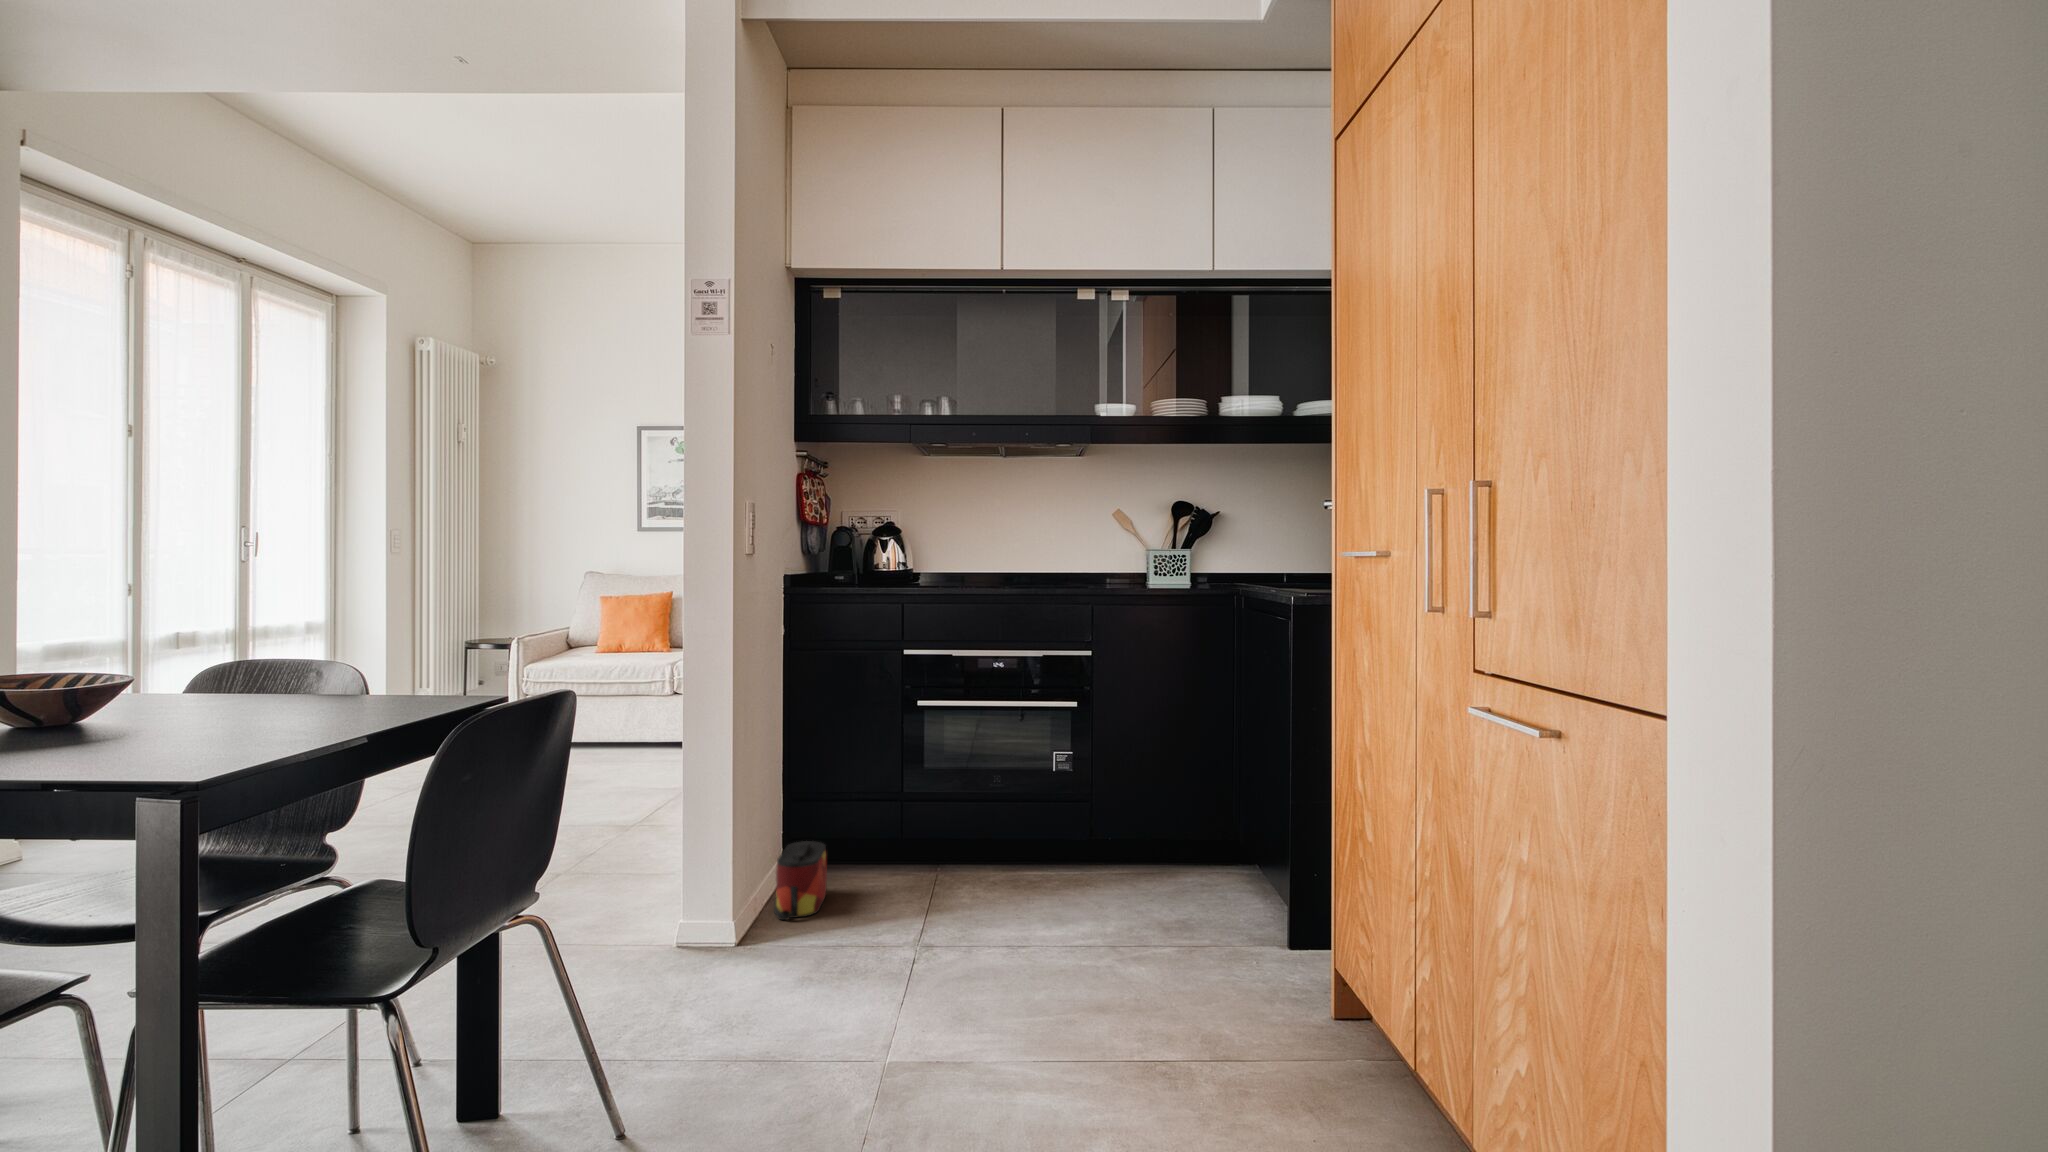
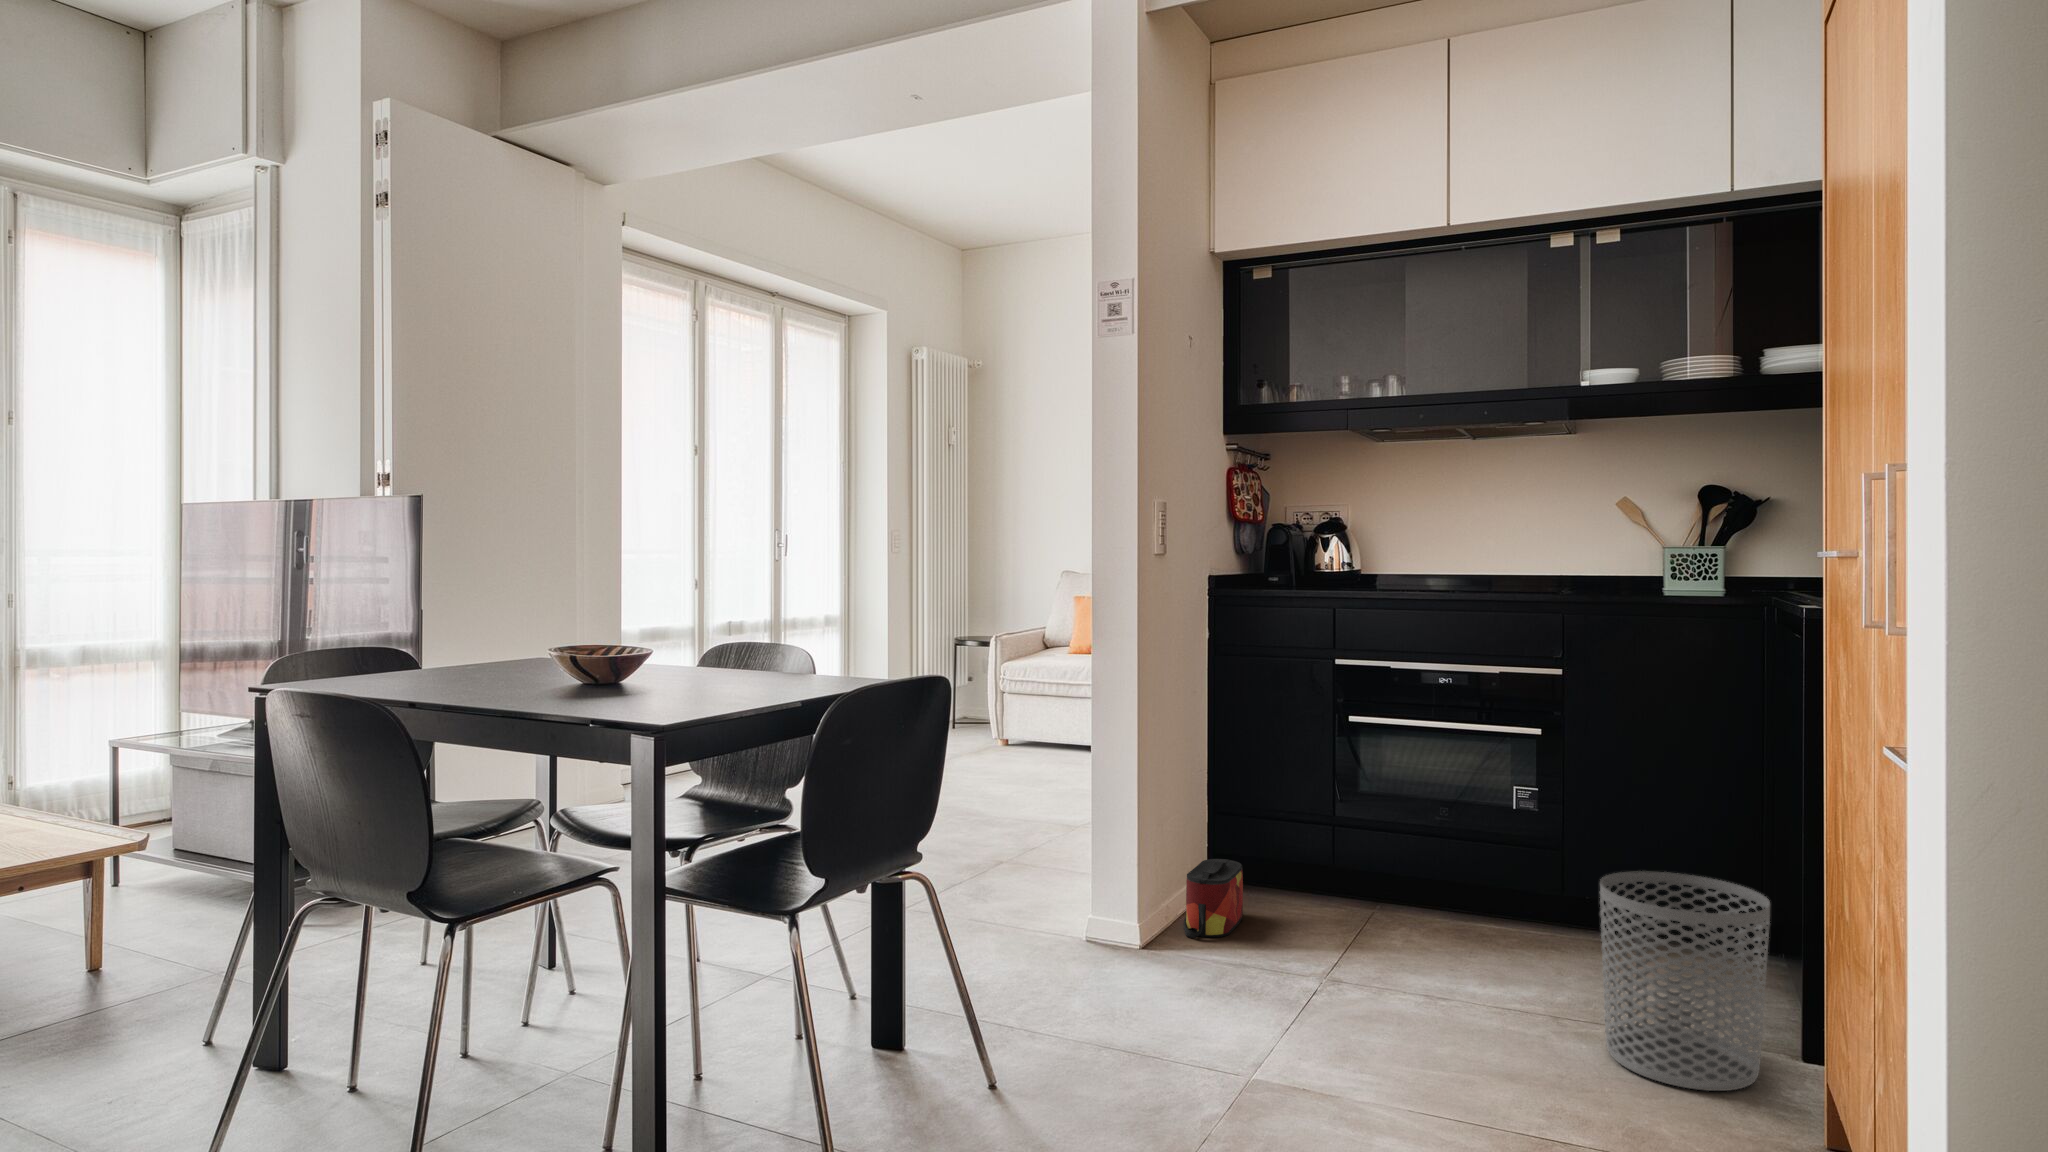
waste bin: none [1148,810,1269,981] -> present [1600,871,1770,1091]

